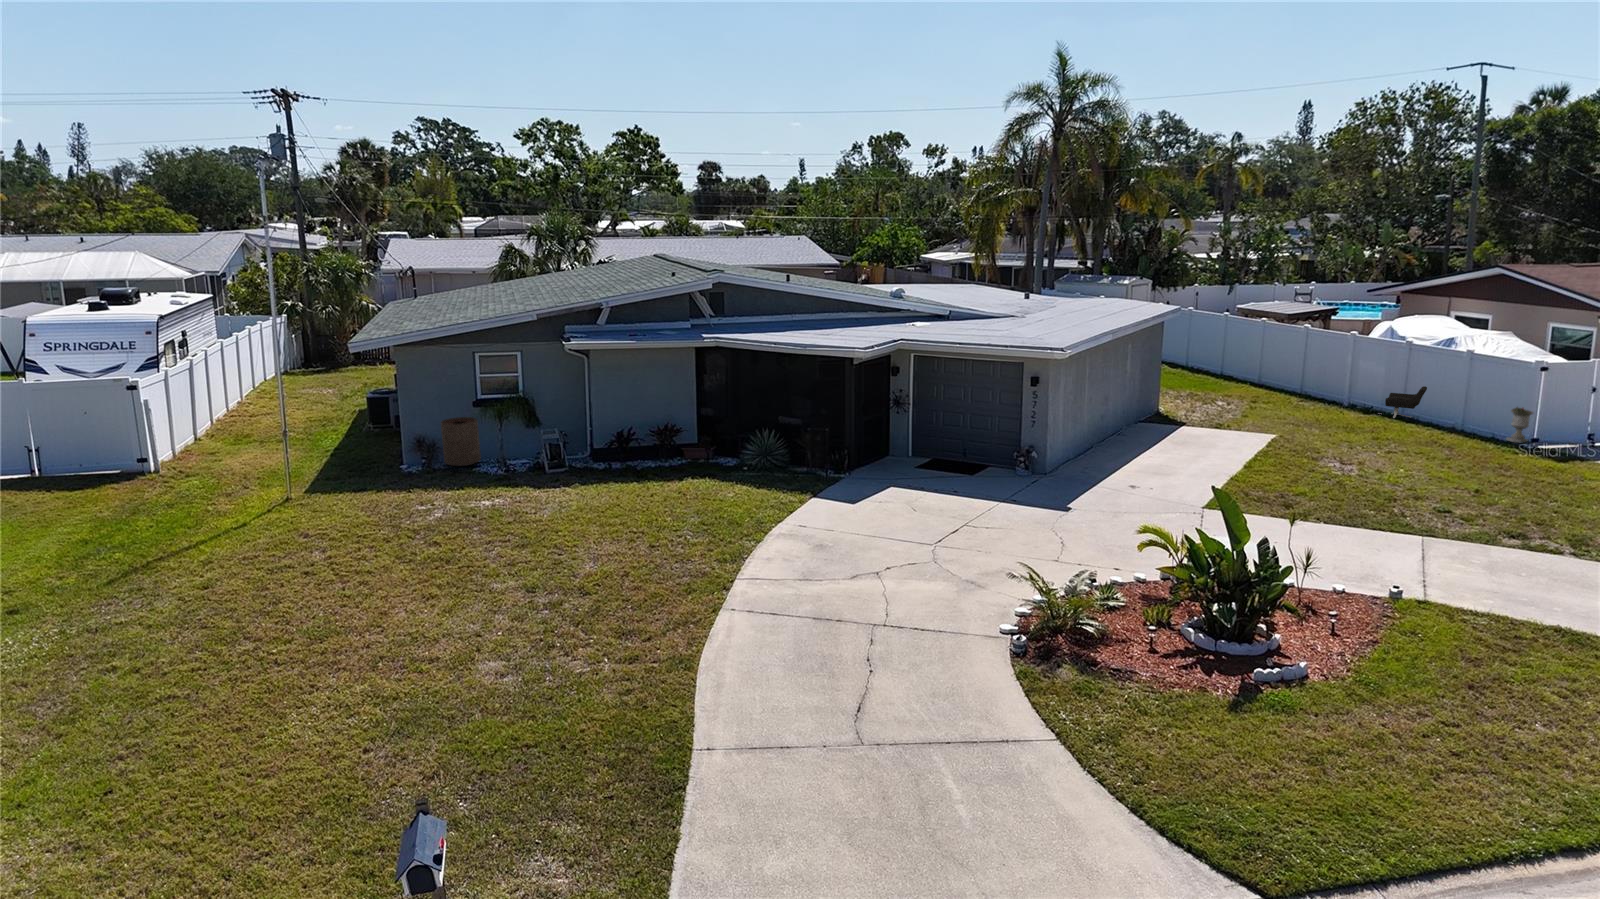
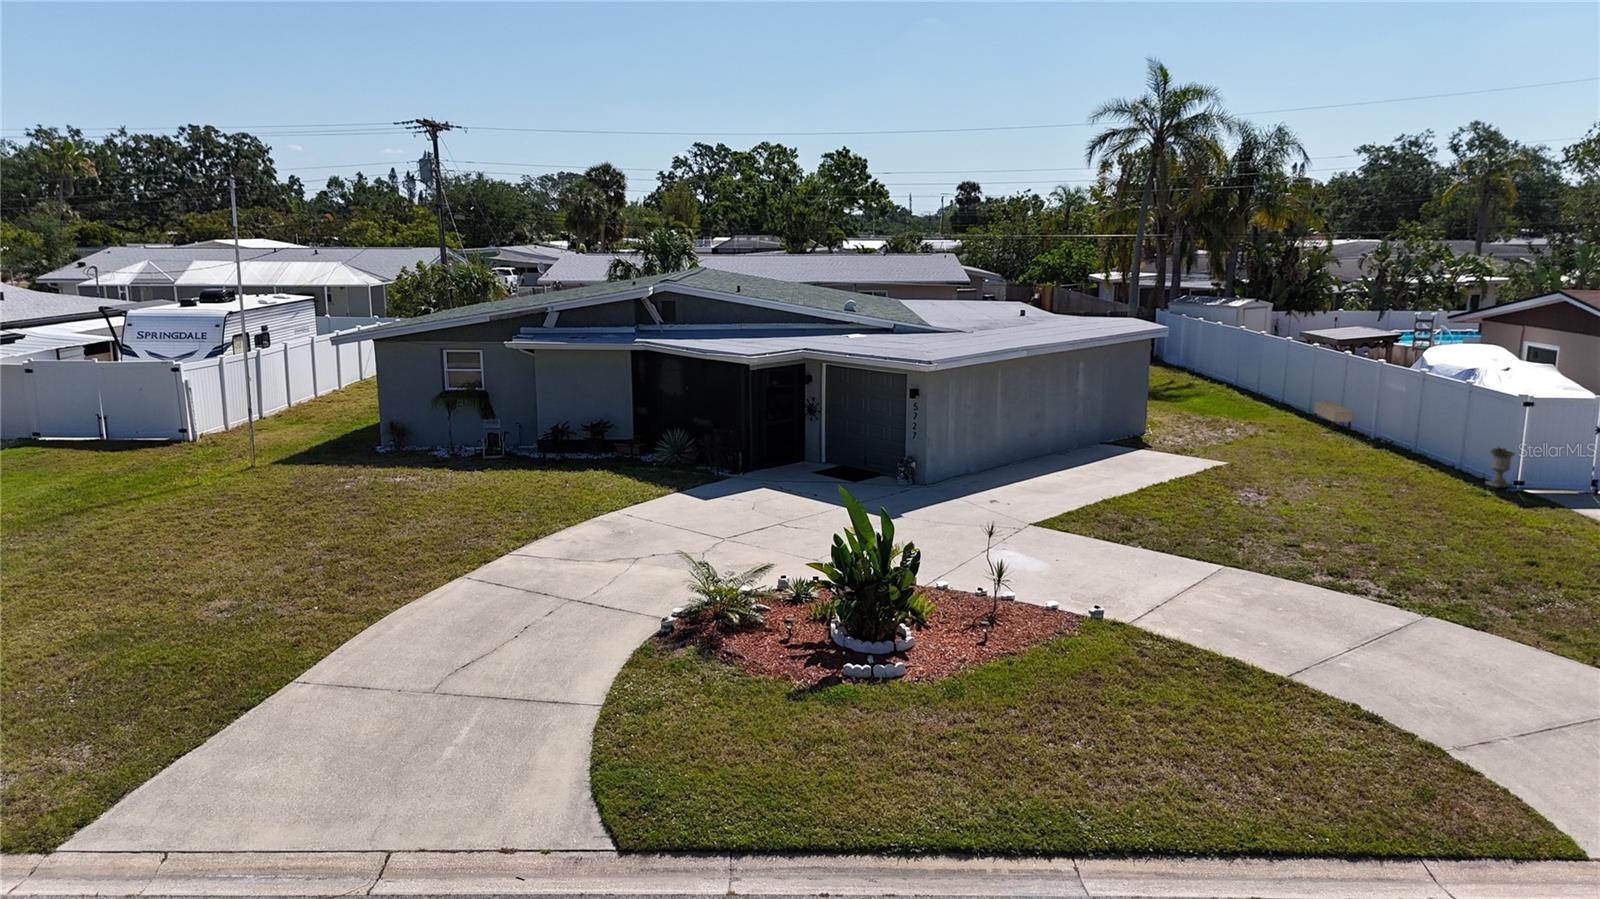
bench: none [1279,371,1323,398] -> present [1313,402,1353,431]
lounge chair: present [1385,386,1427,418] -> none [1379,422,1433,456]
trash can: present [441,417,481,466] -> none [400,406,437,450]

